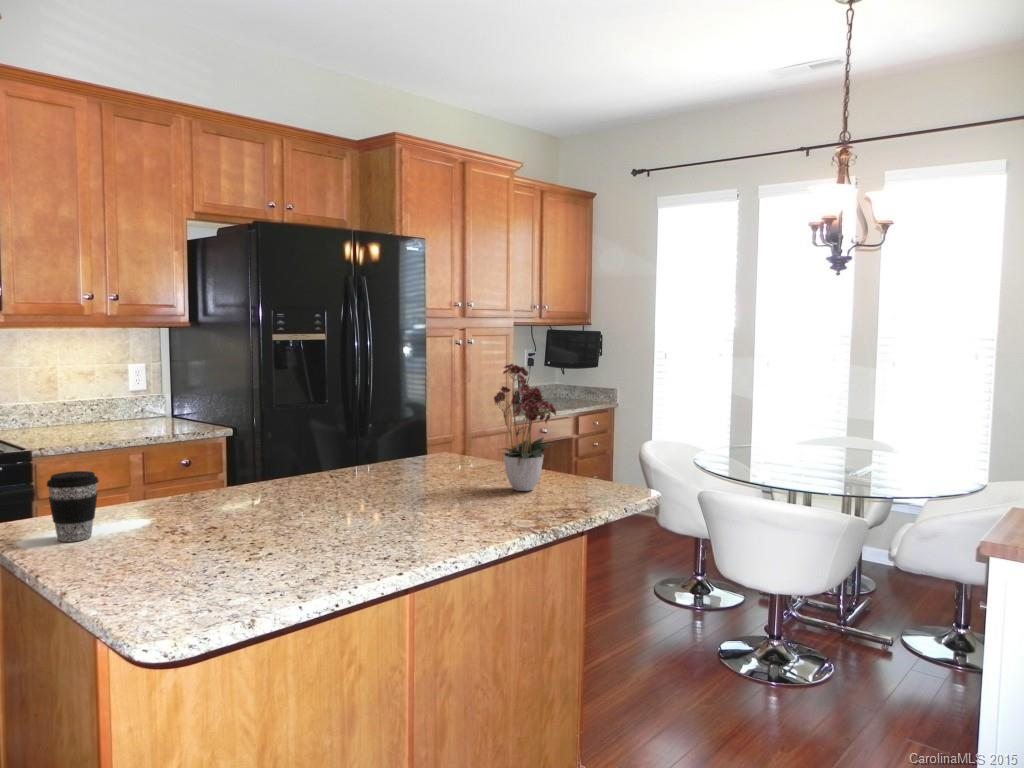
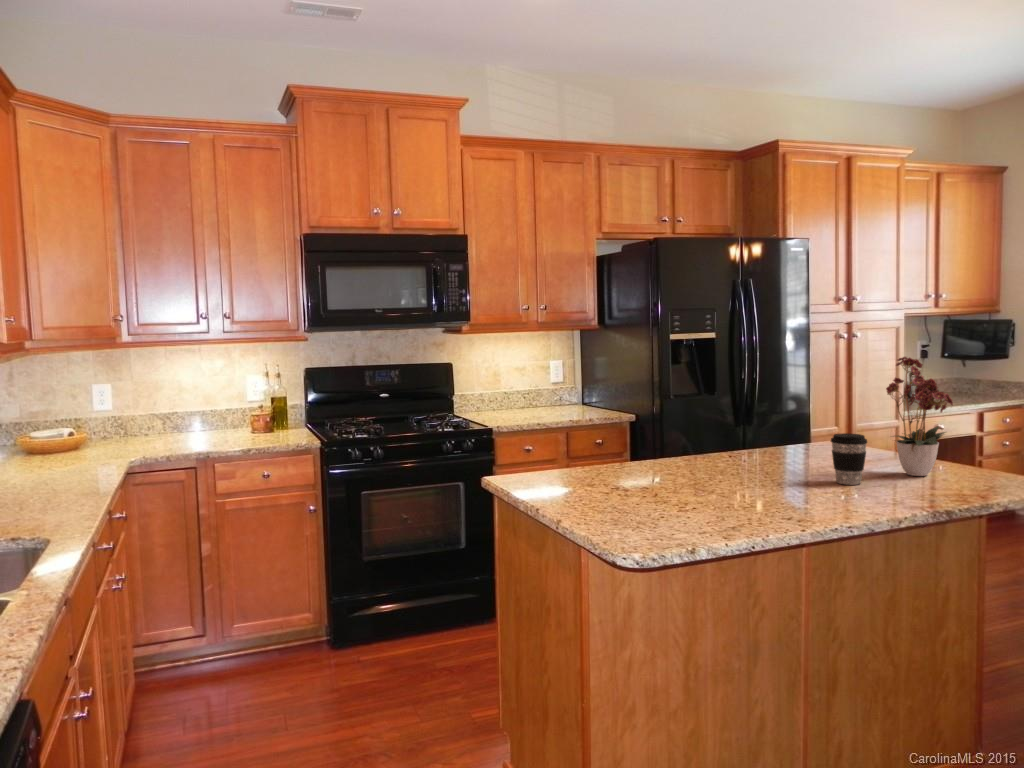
coffee cup: present [47,471,99,542] -> present [831,433,867,485]

